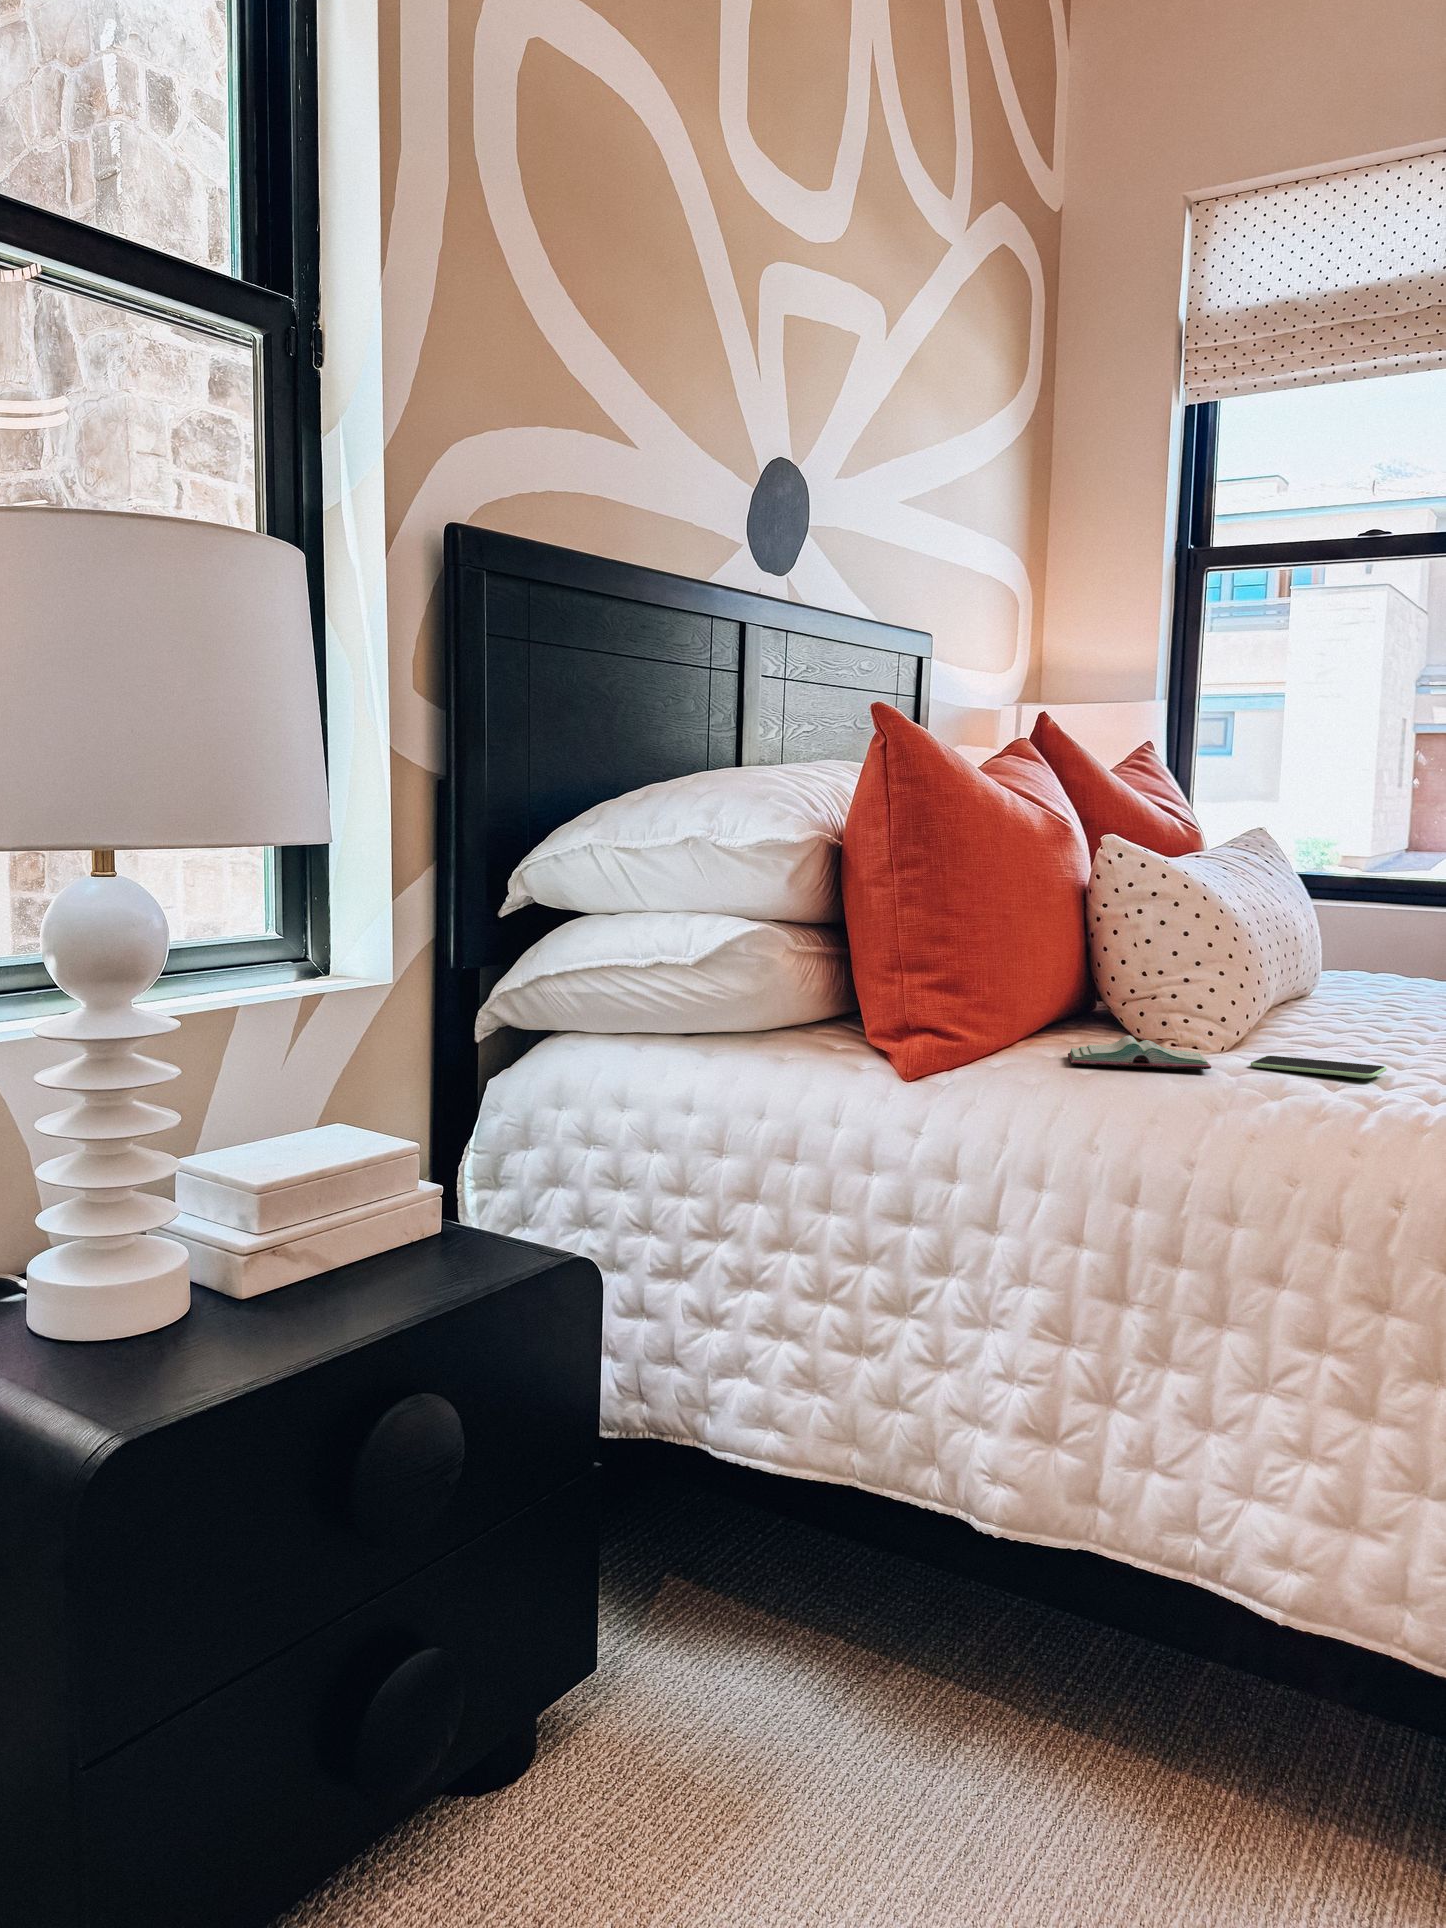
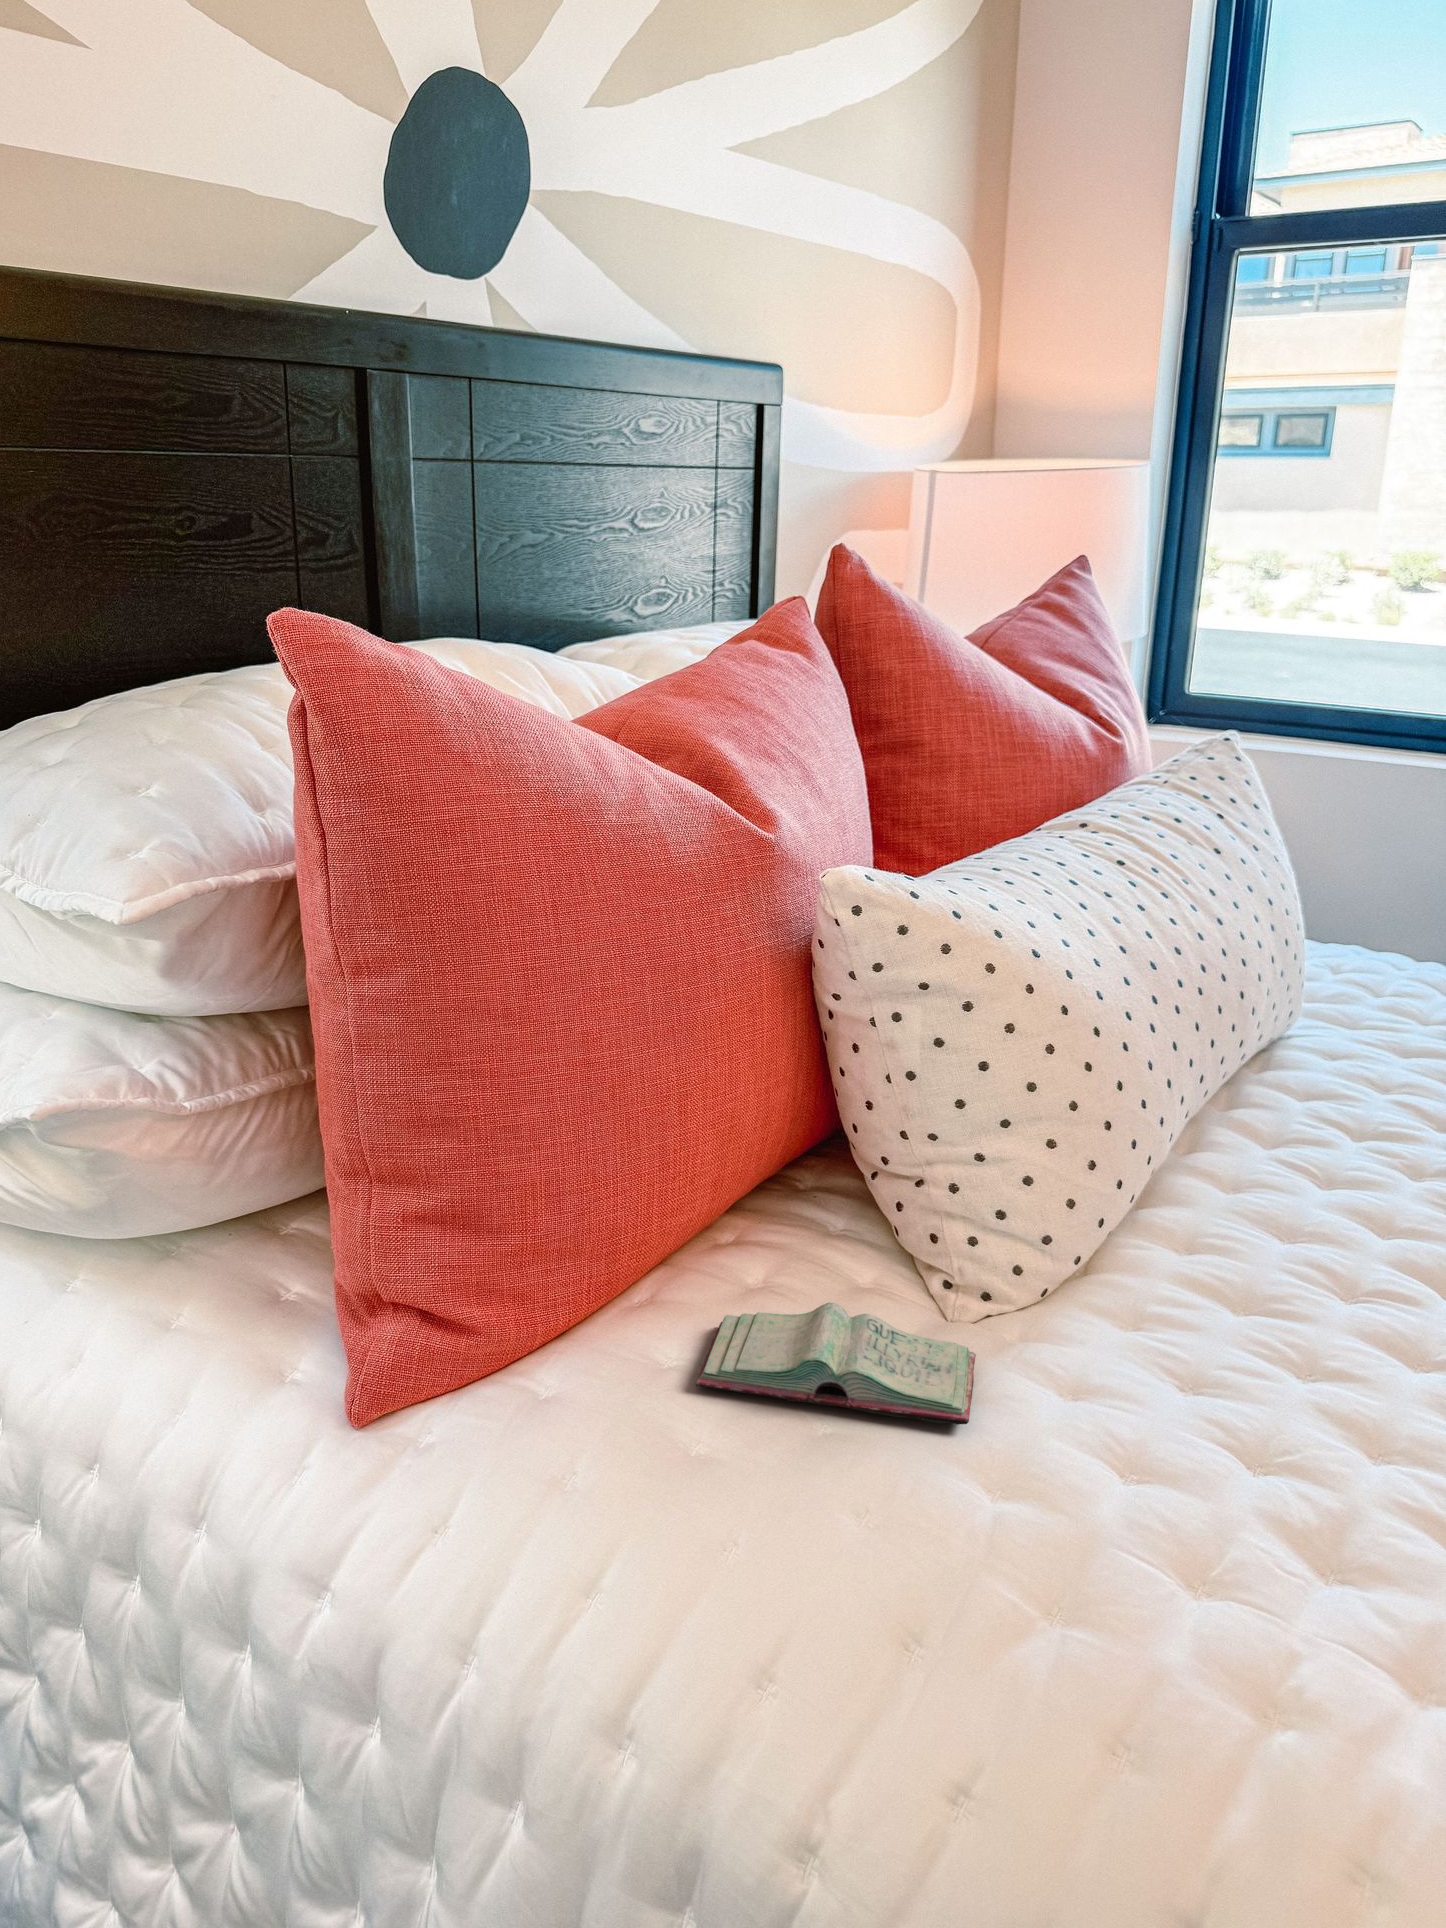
smartphone: present [1251,1056,1387,1078] -> none [1067,1334,1337,1477]

